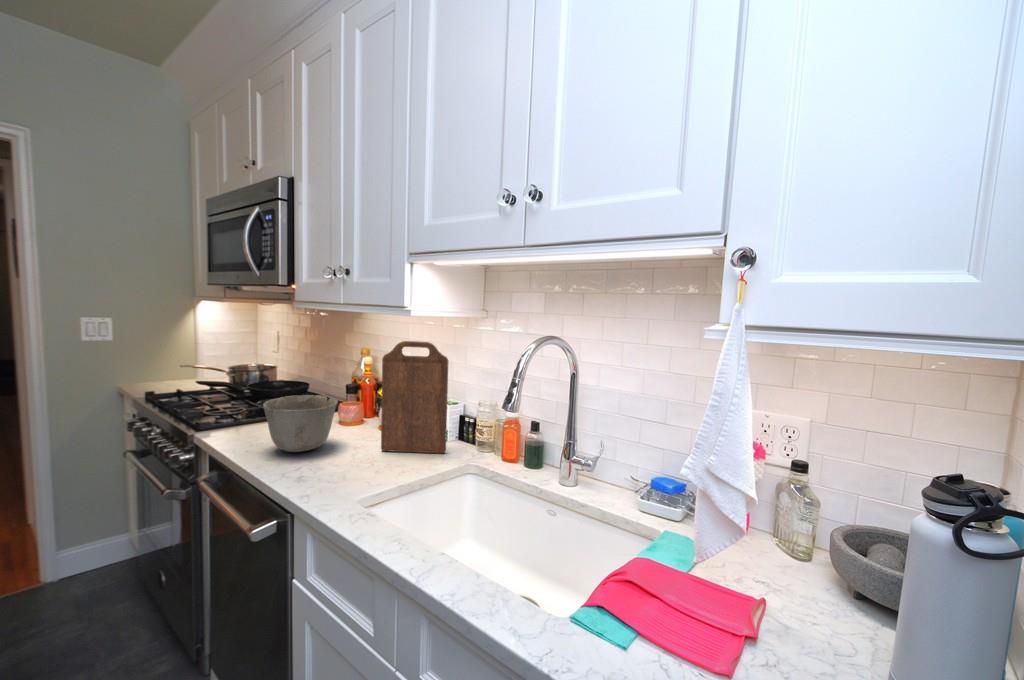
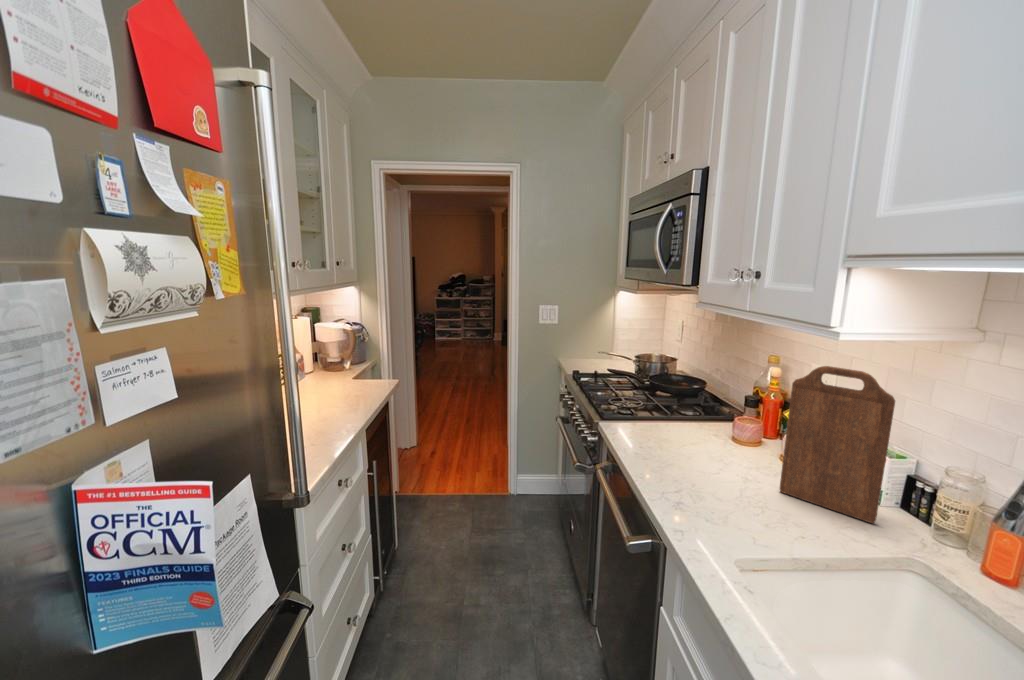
ceramic bowl: present [263,395,338,452] -> none [657,404,732,466]

